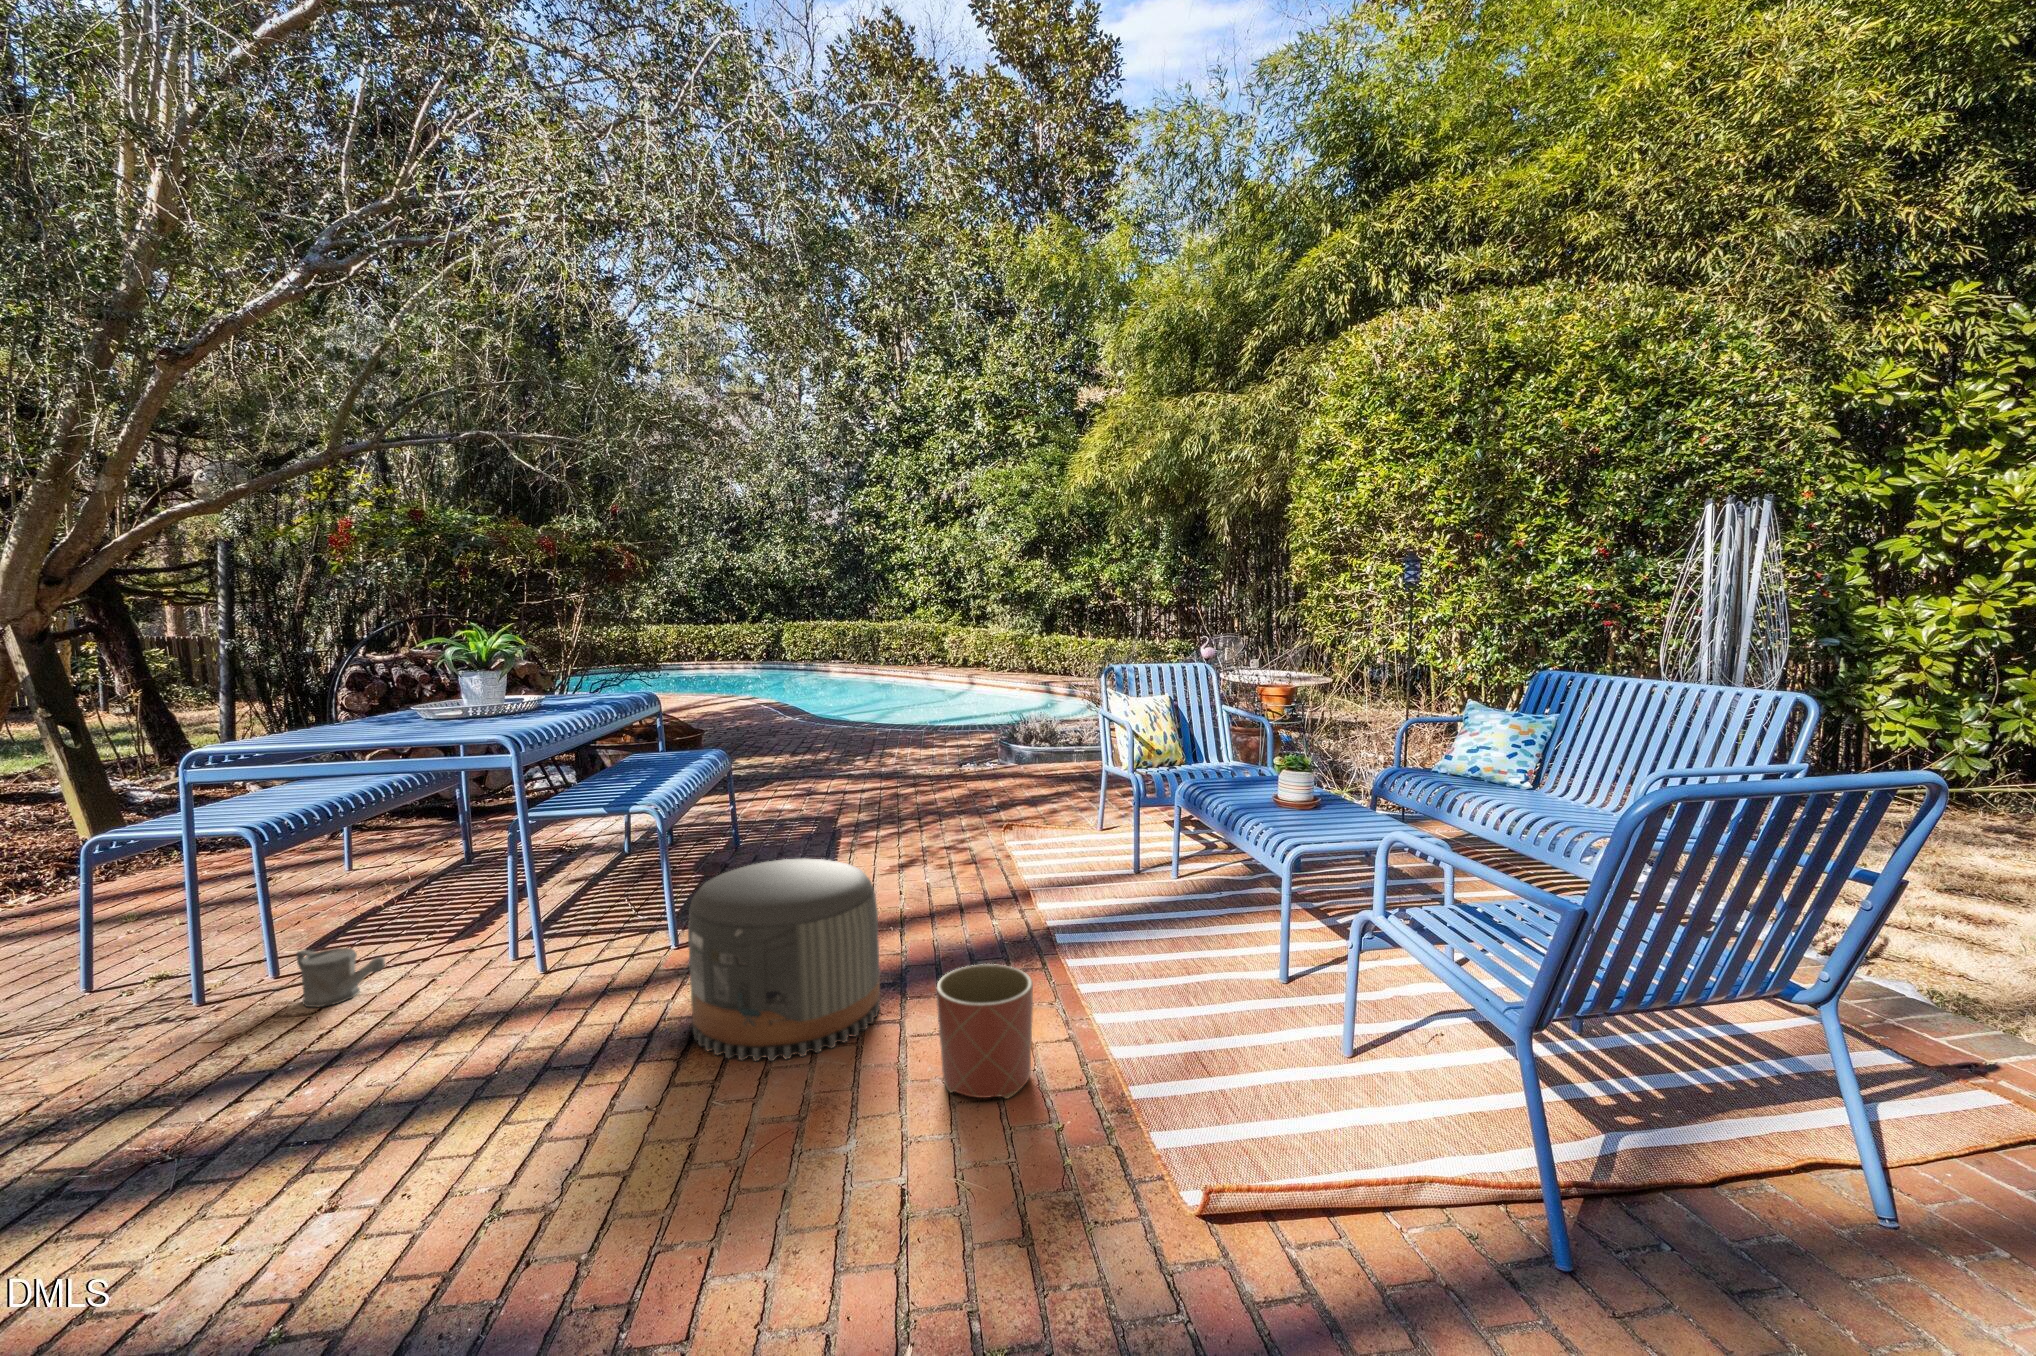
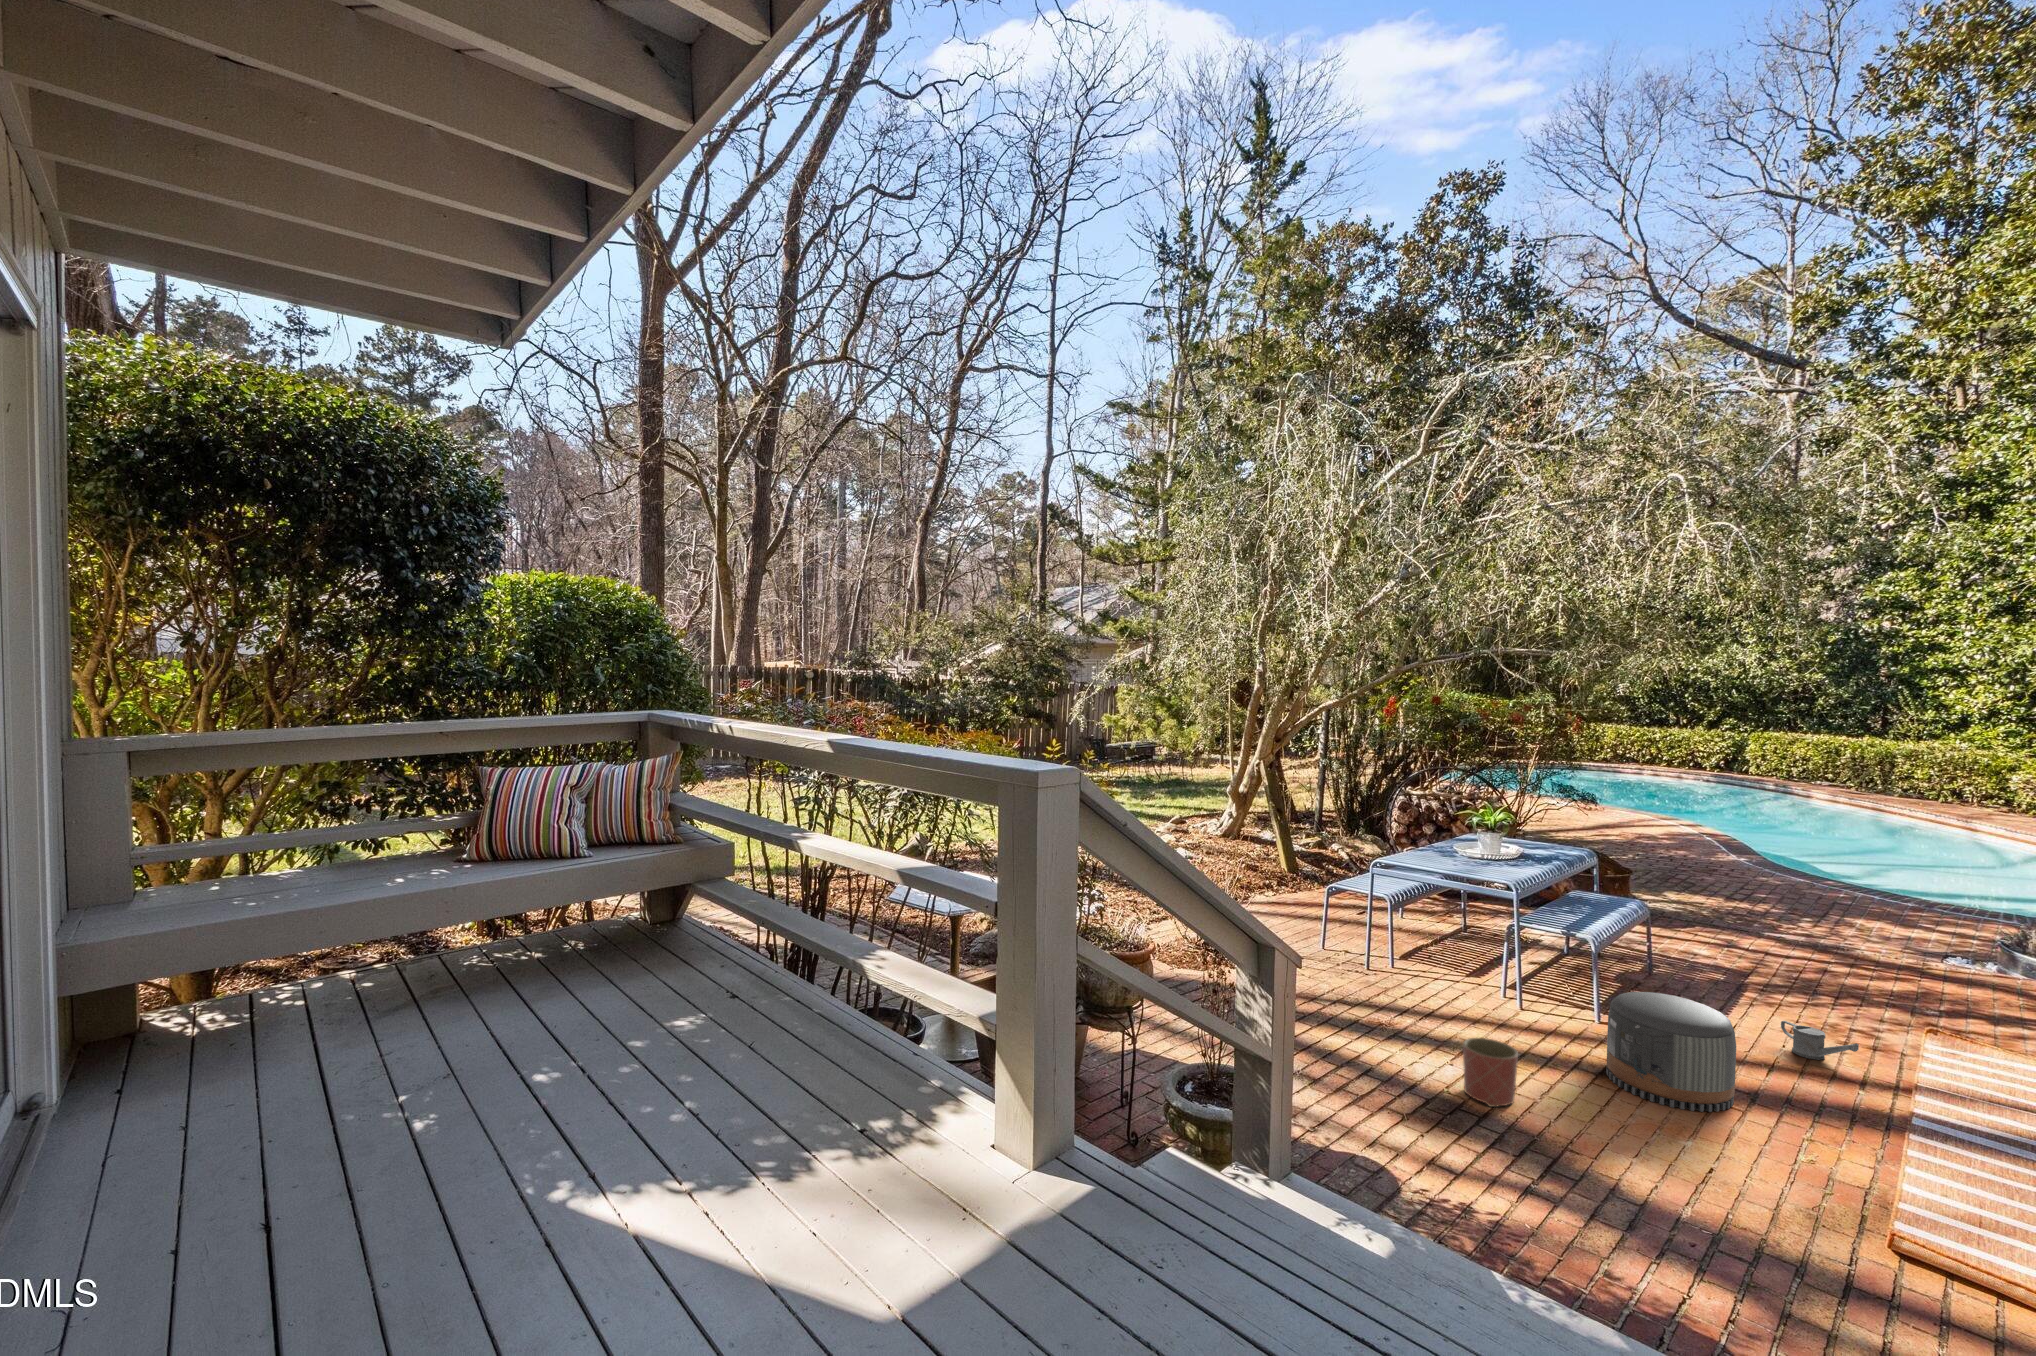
watering can: present [296,948,385,1007] -> present [1781,1021,1859,1060]
planter: present [936,964,1033,1099] -> present [1463,1038,1518,1107]

